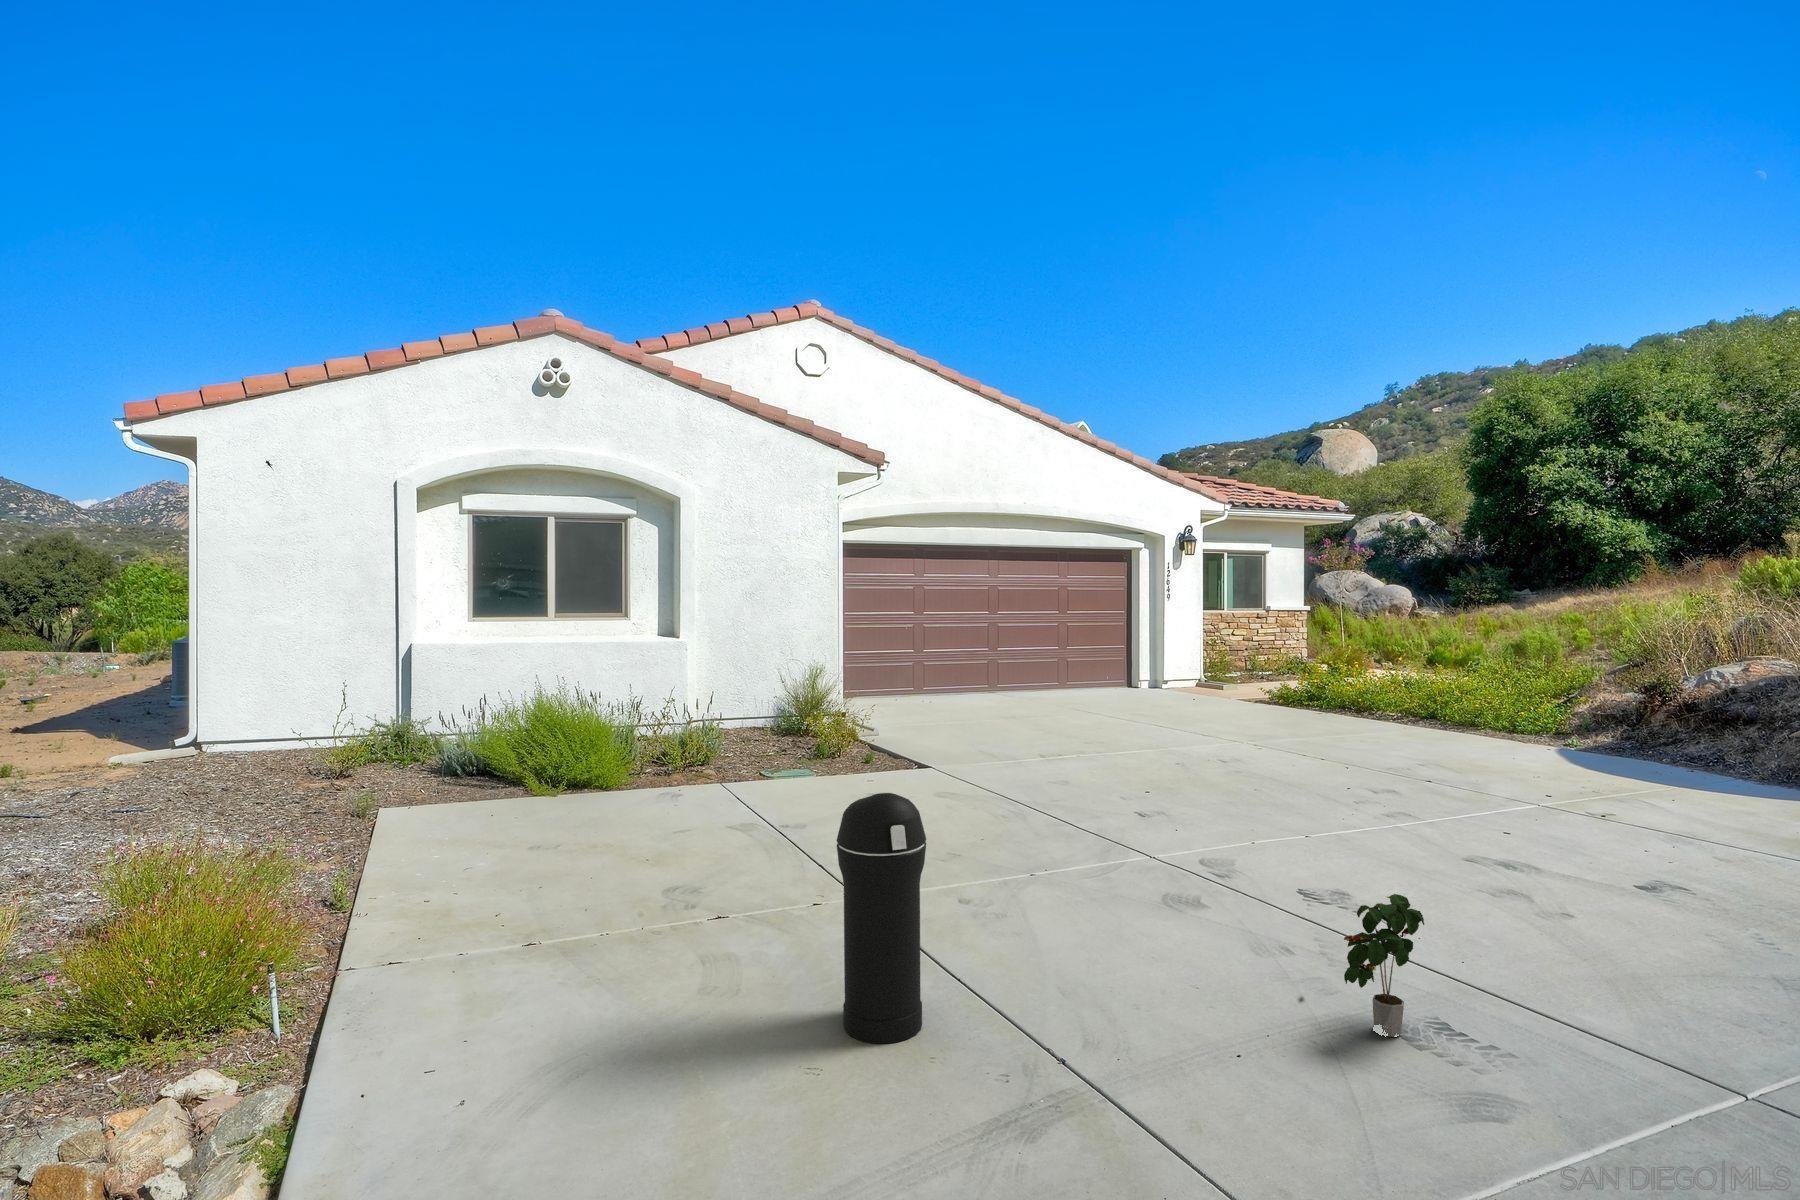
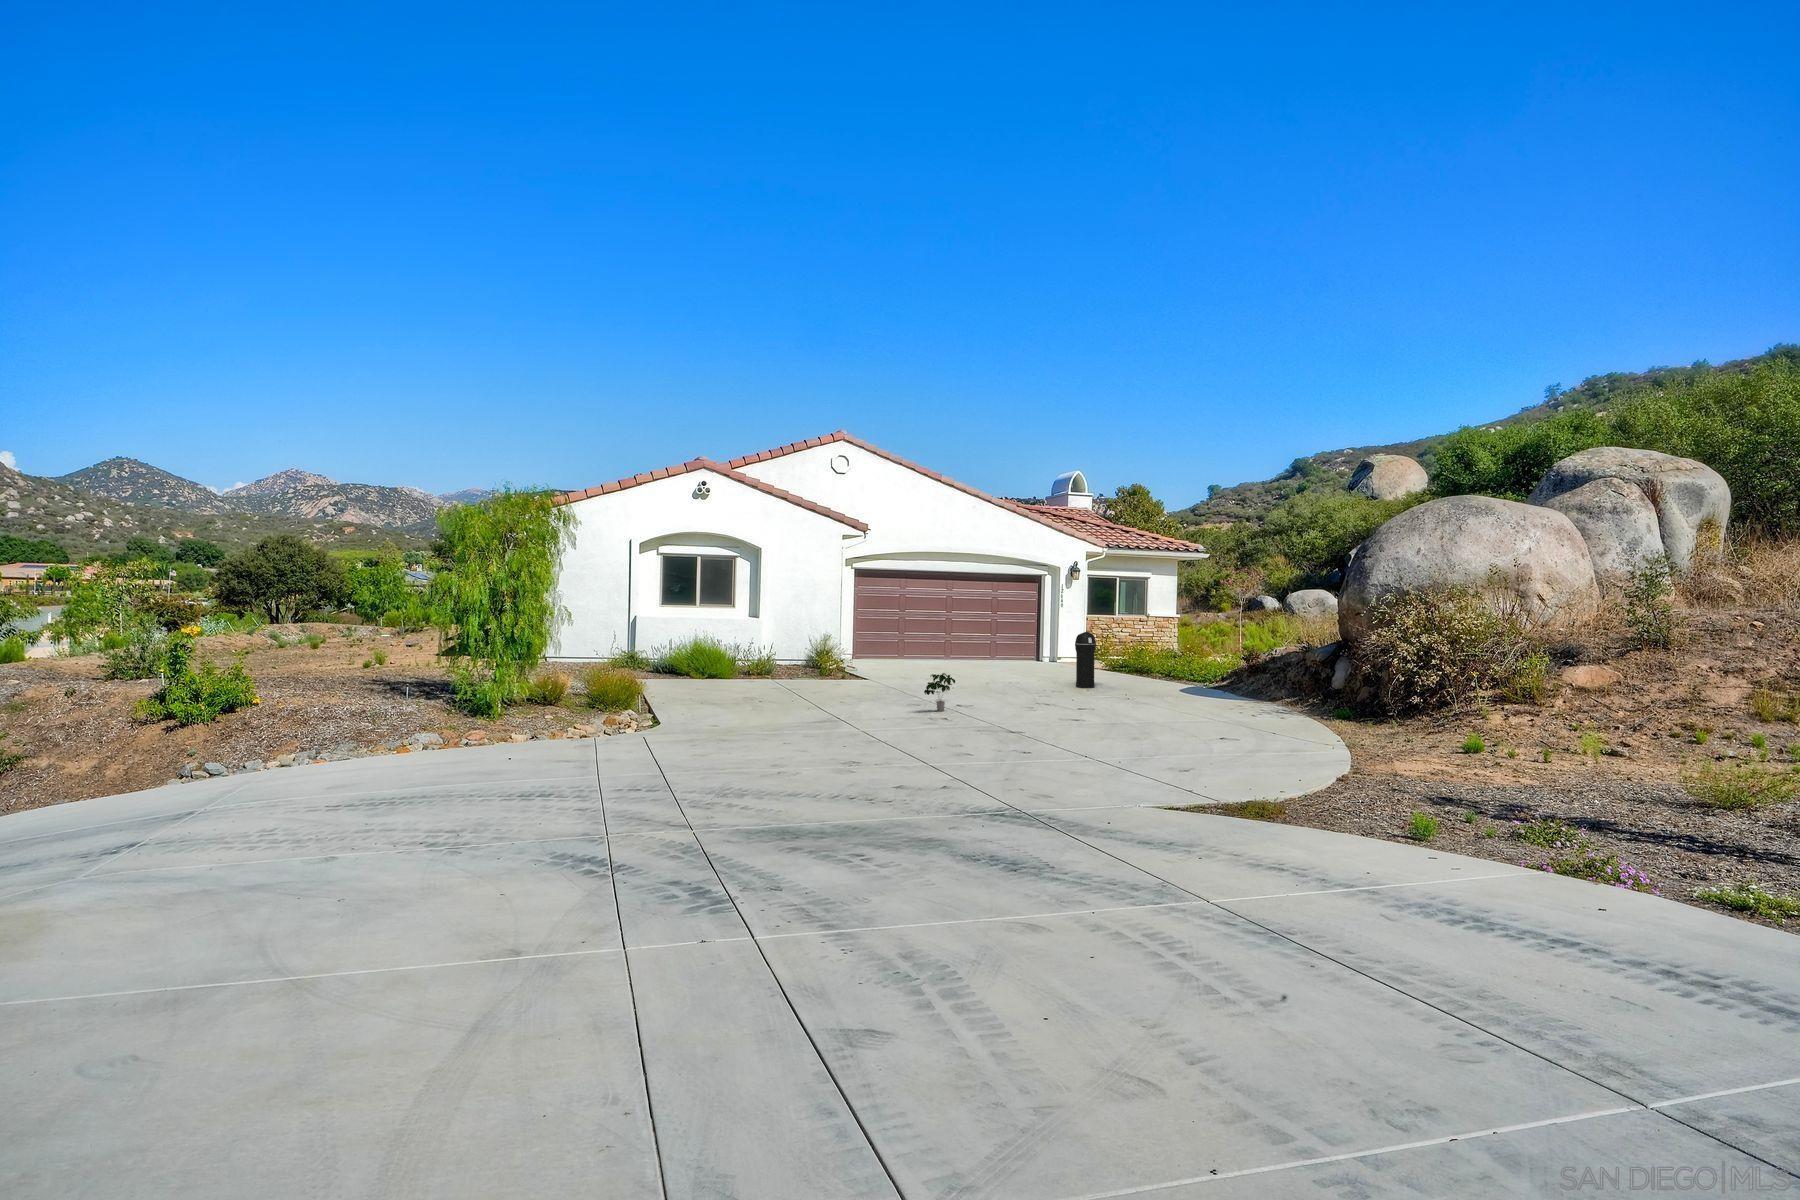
trash can: present [836,793,926,1044] -> present [1075,632,1096,688]

